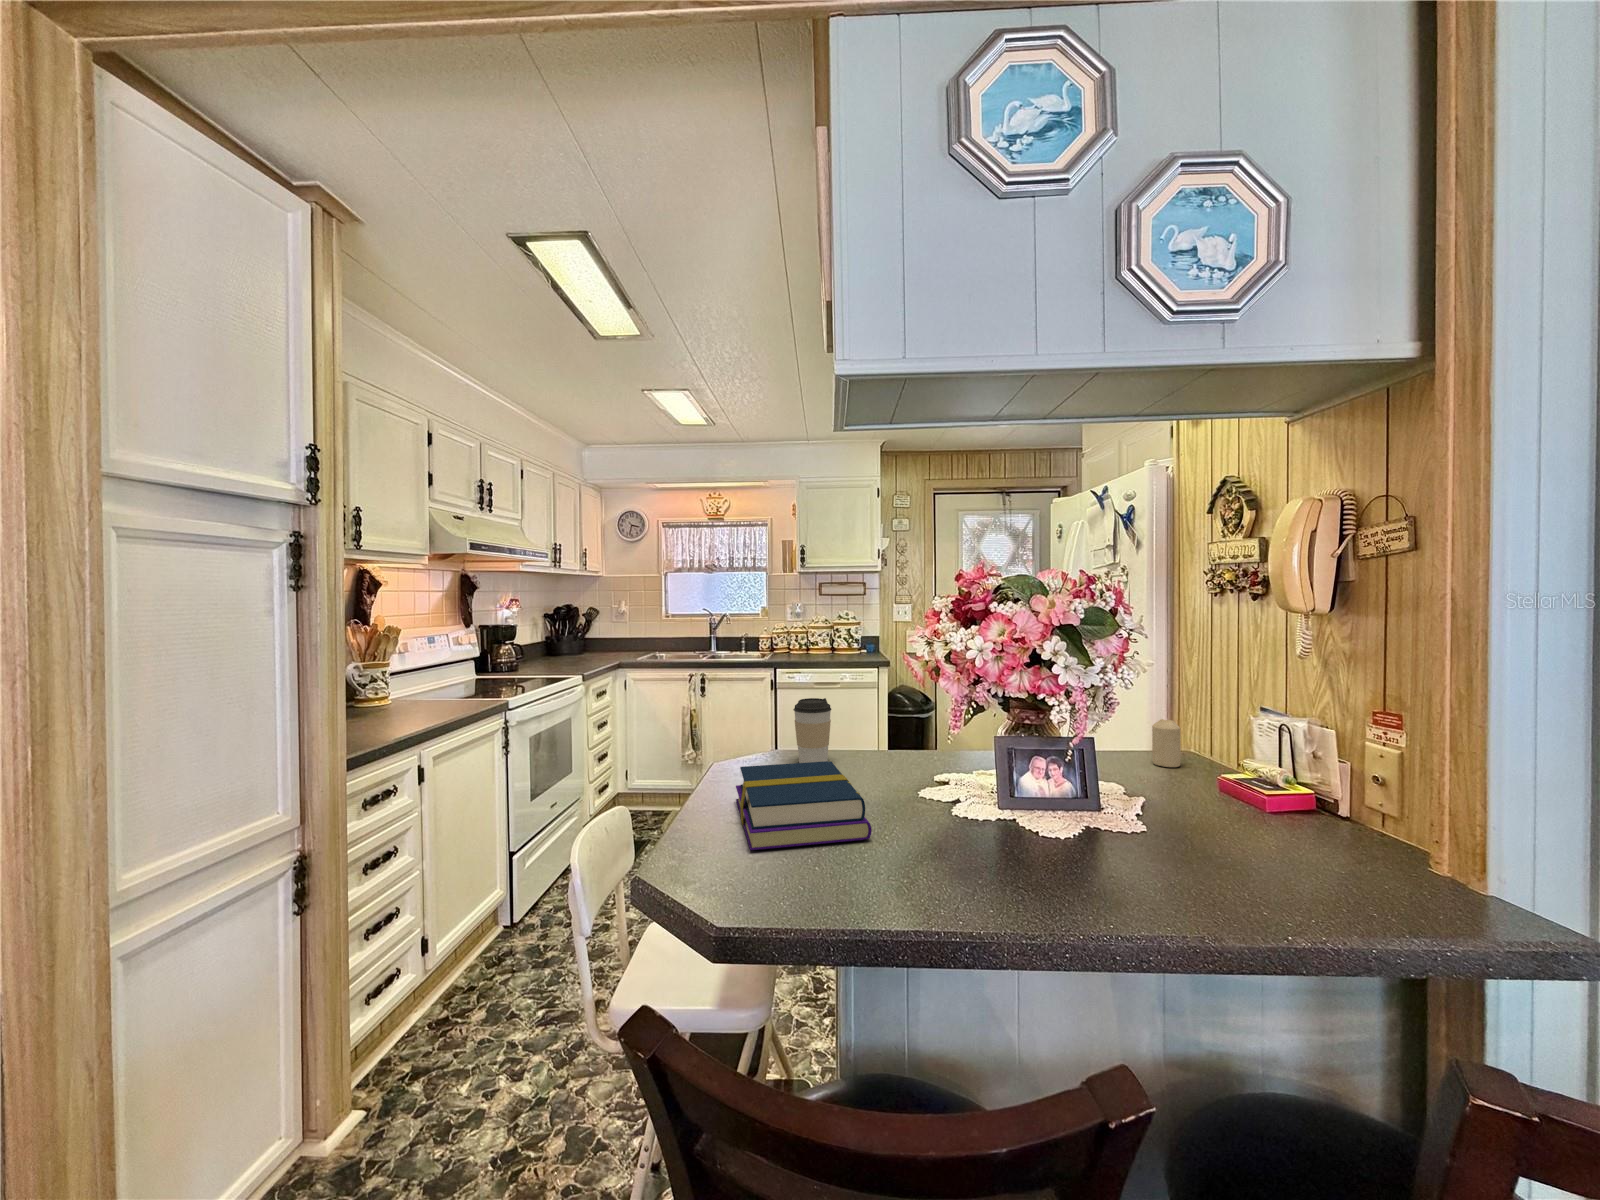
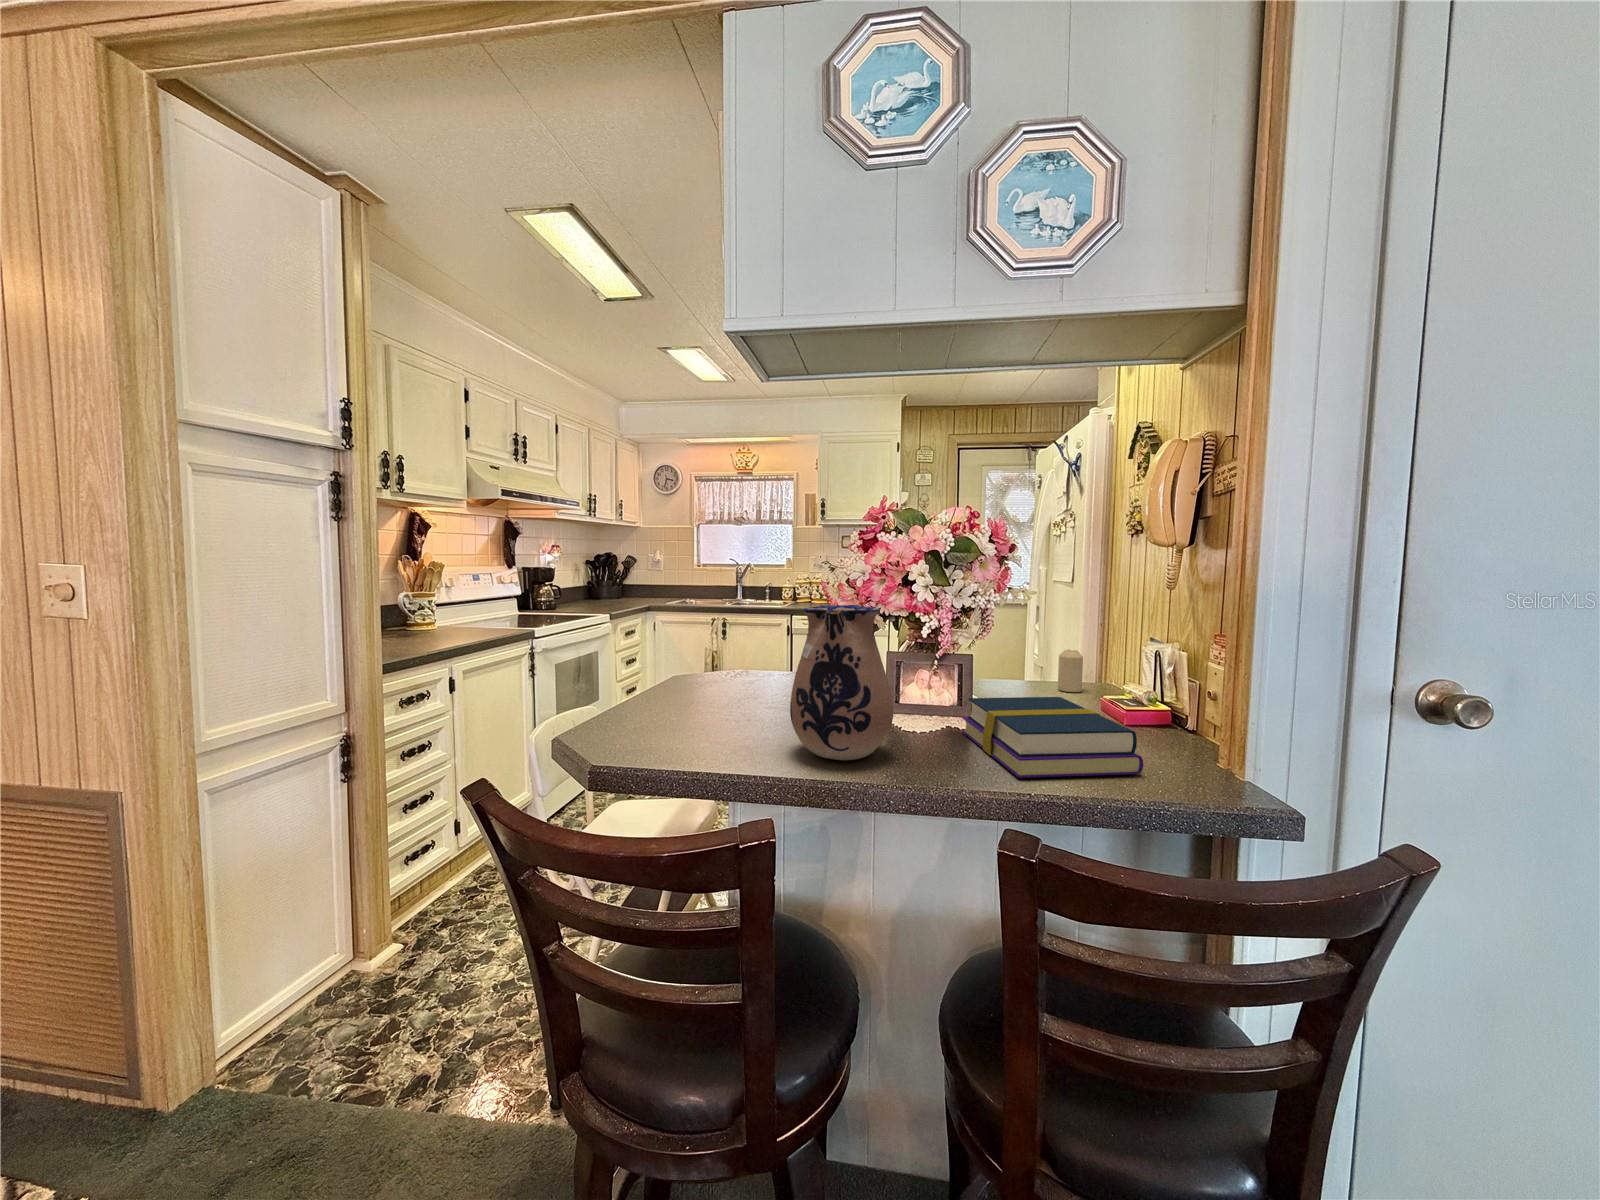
ceramic pitcher: none [938,692,1070,893] -> present [790,605,893,760]
coffee cup: present [793,698,831,763] -> none [740,623,773,680]
book: present [736,761,872,850] -> present [962,697,1143,778]

